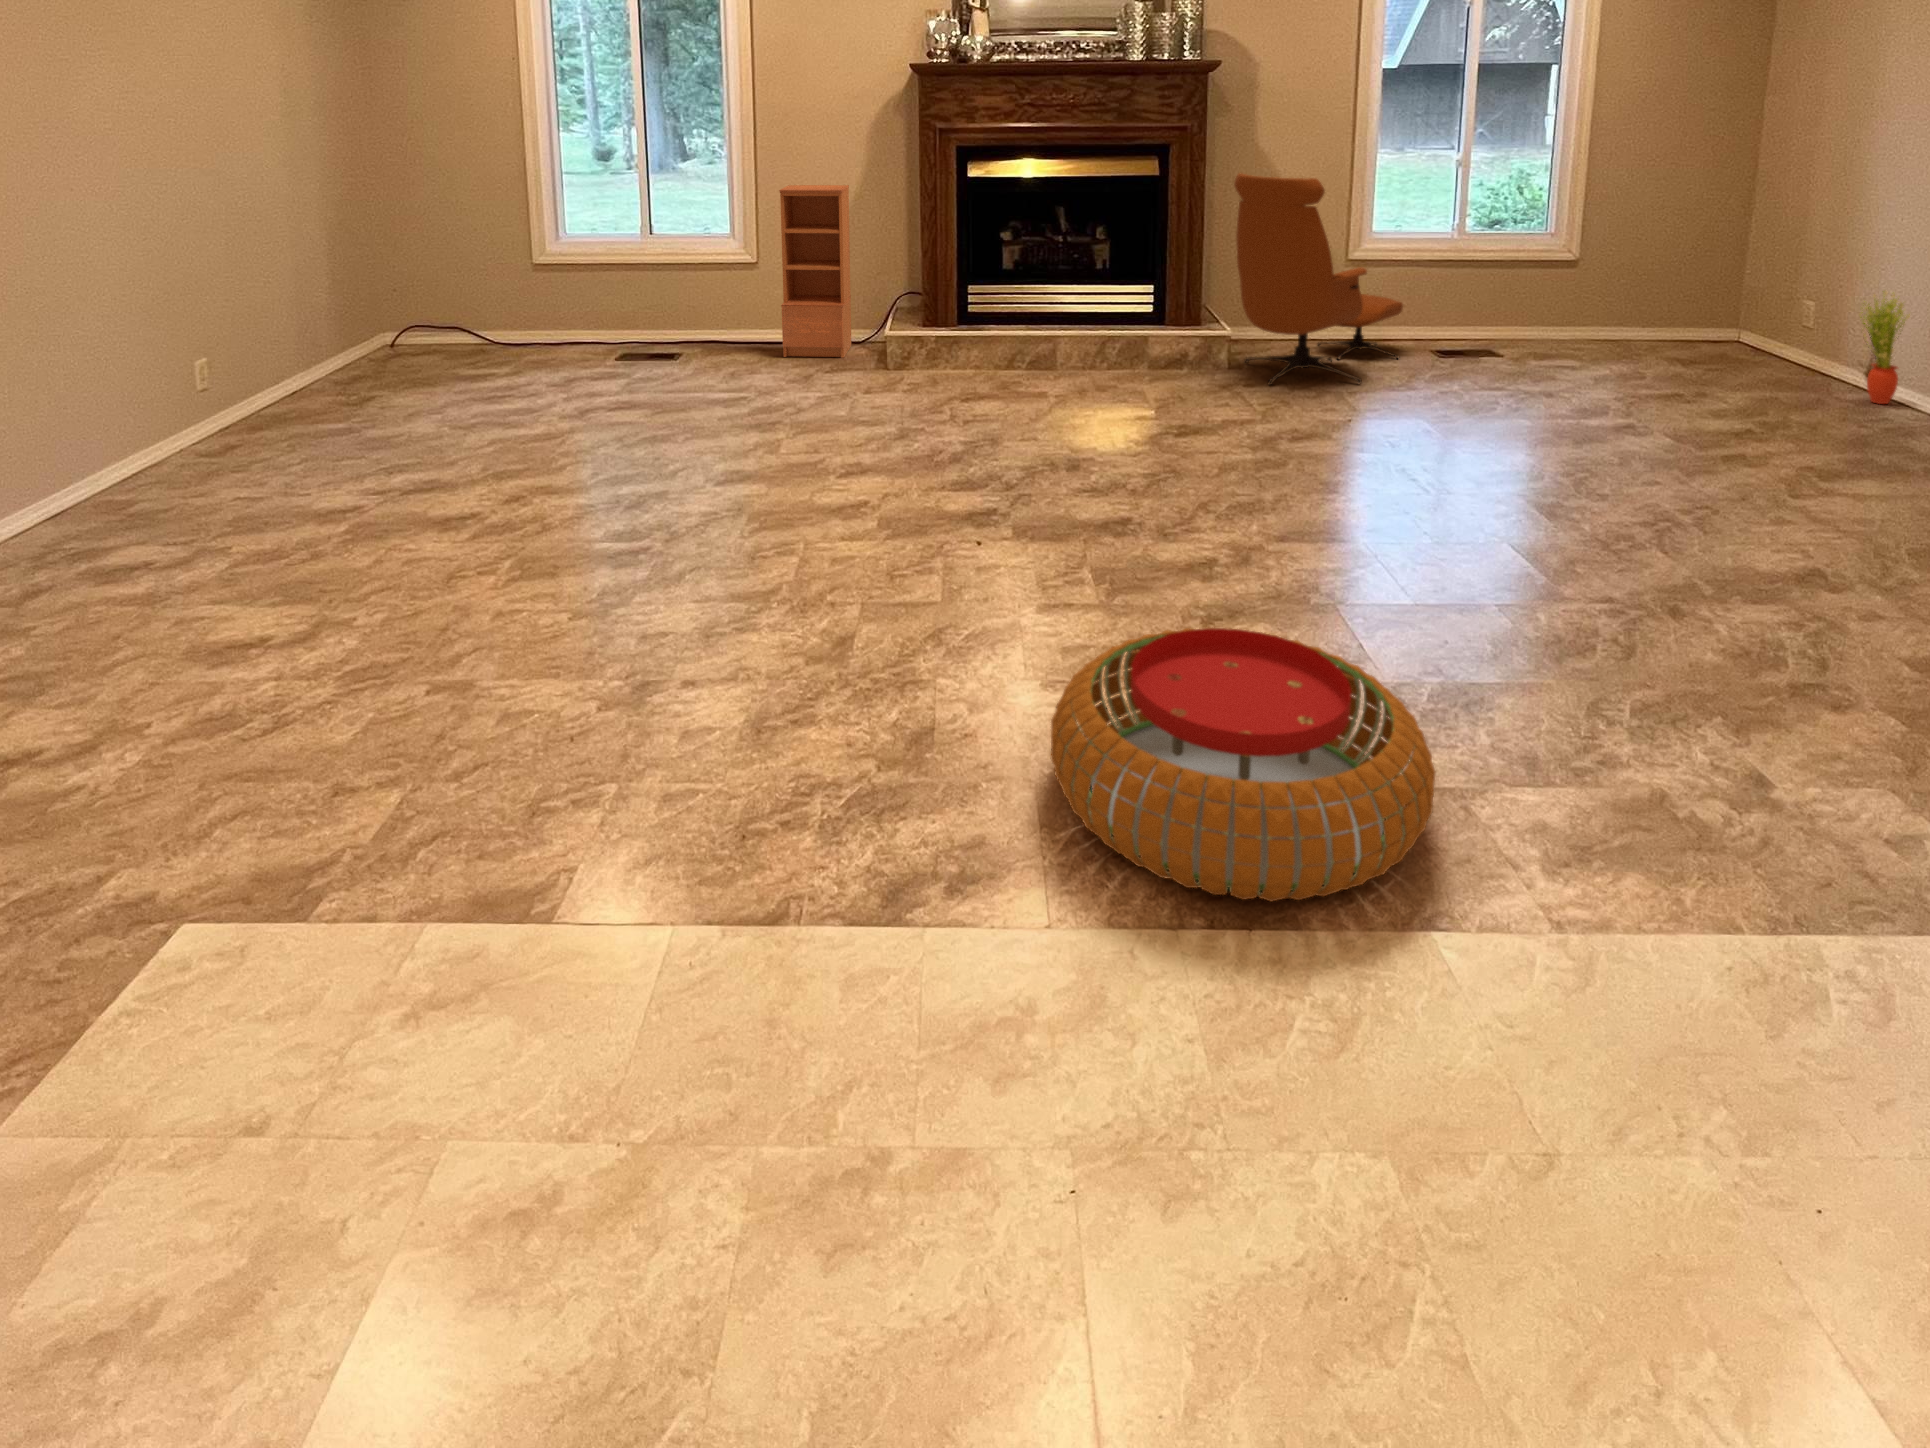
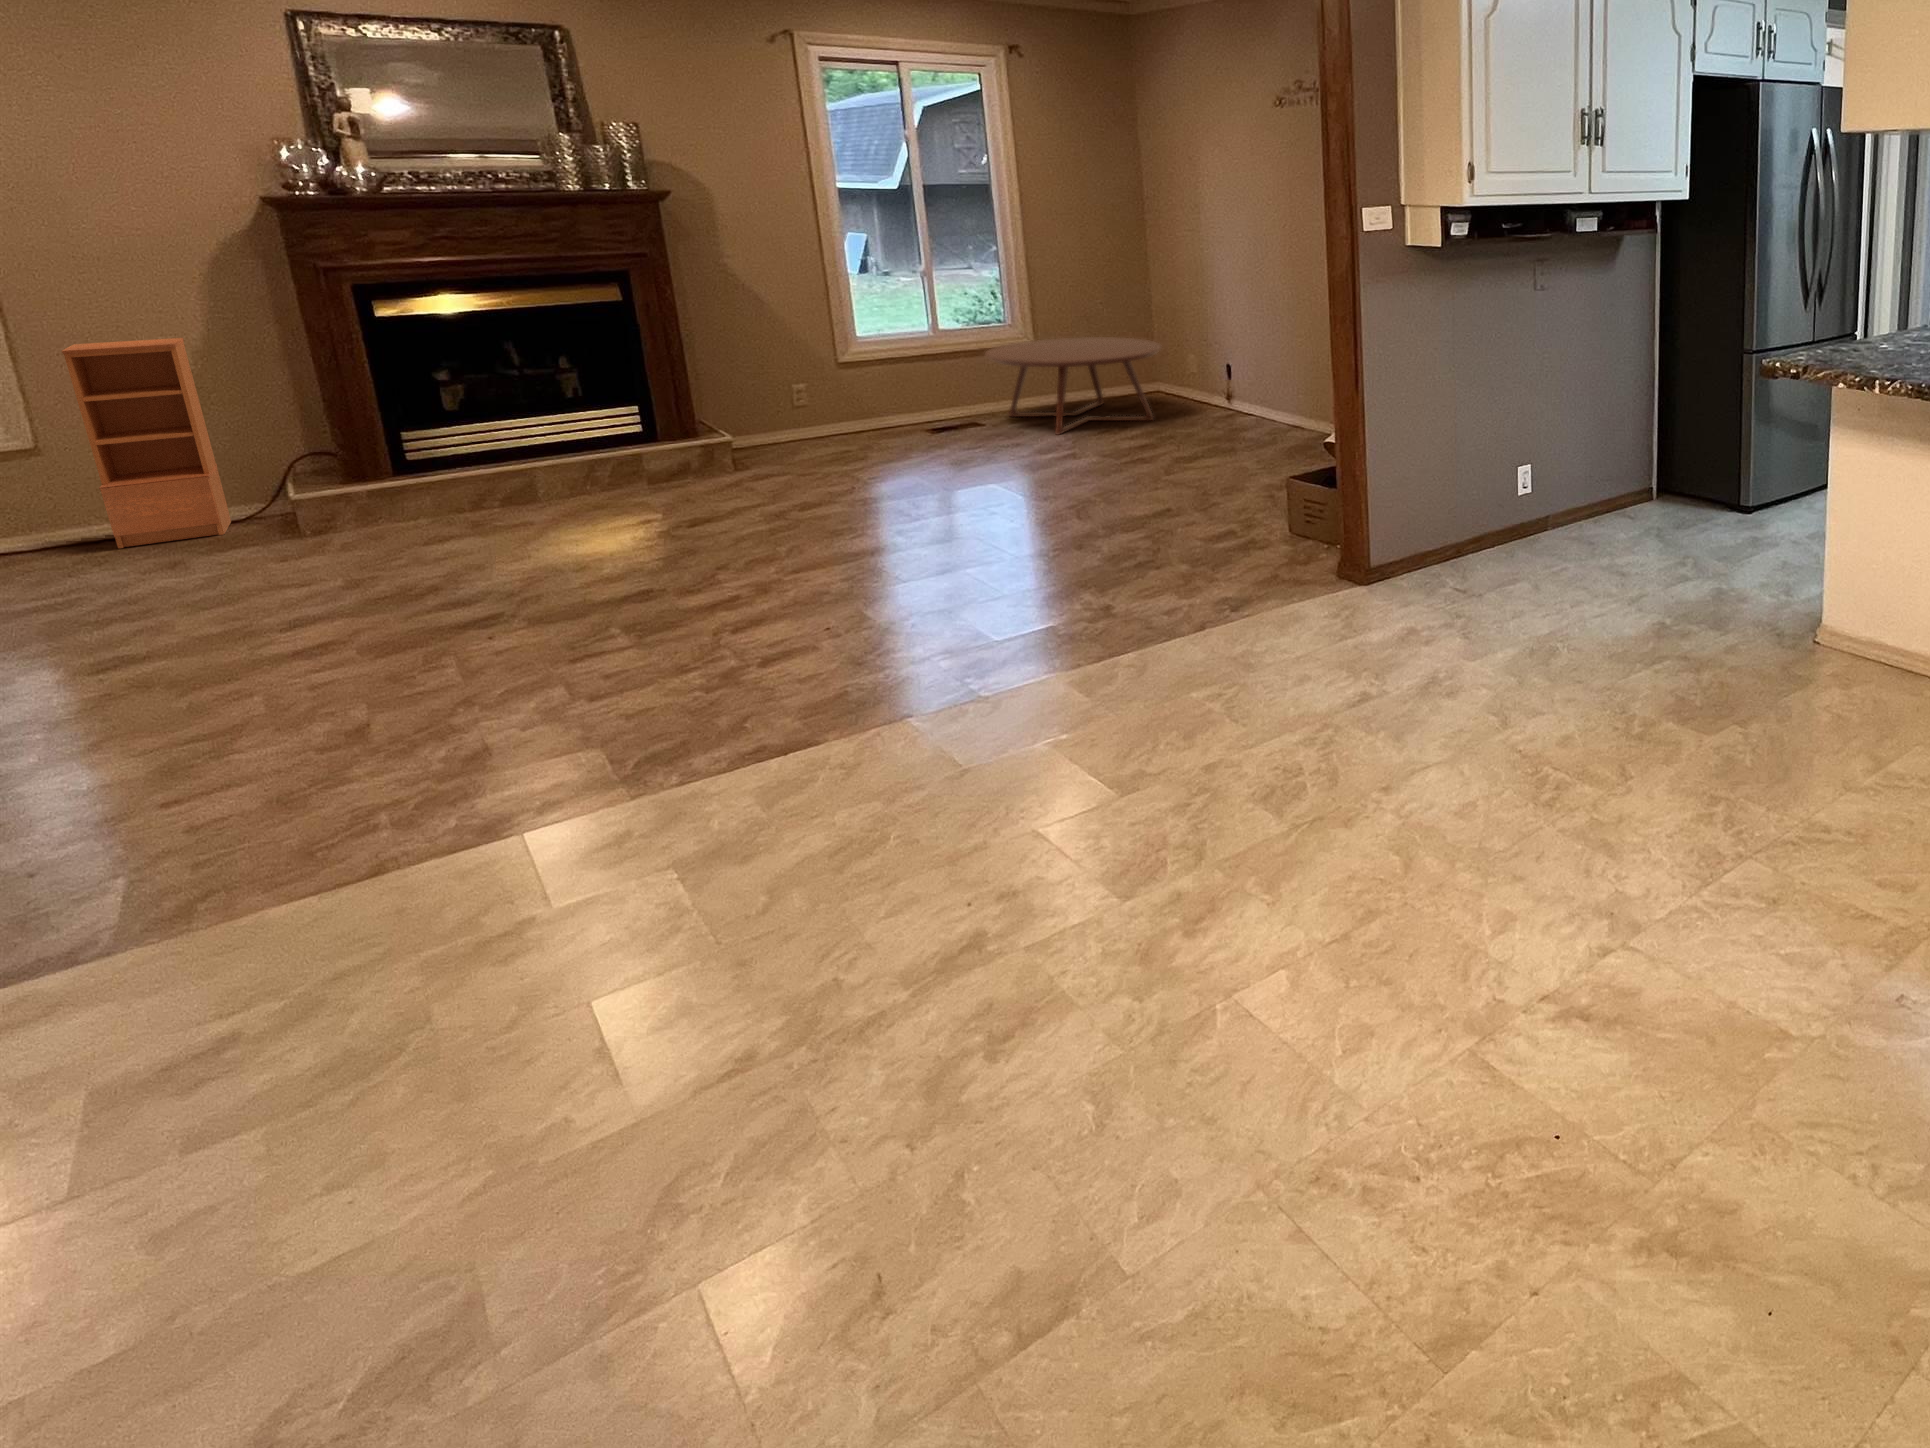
lounge chair: present [1234,174,1403,385] -> none [705,294,898,476]
coffee table: none [1519,256,1779,388] -> present [985,337,1162,435]
potted plant: present [1860,291,1910,404] -> none [1207,343,1236,417]
pouf: present [1051,628,1435,901] -> none [579,615,886,779]

